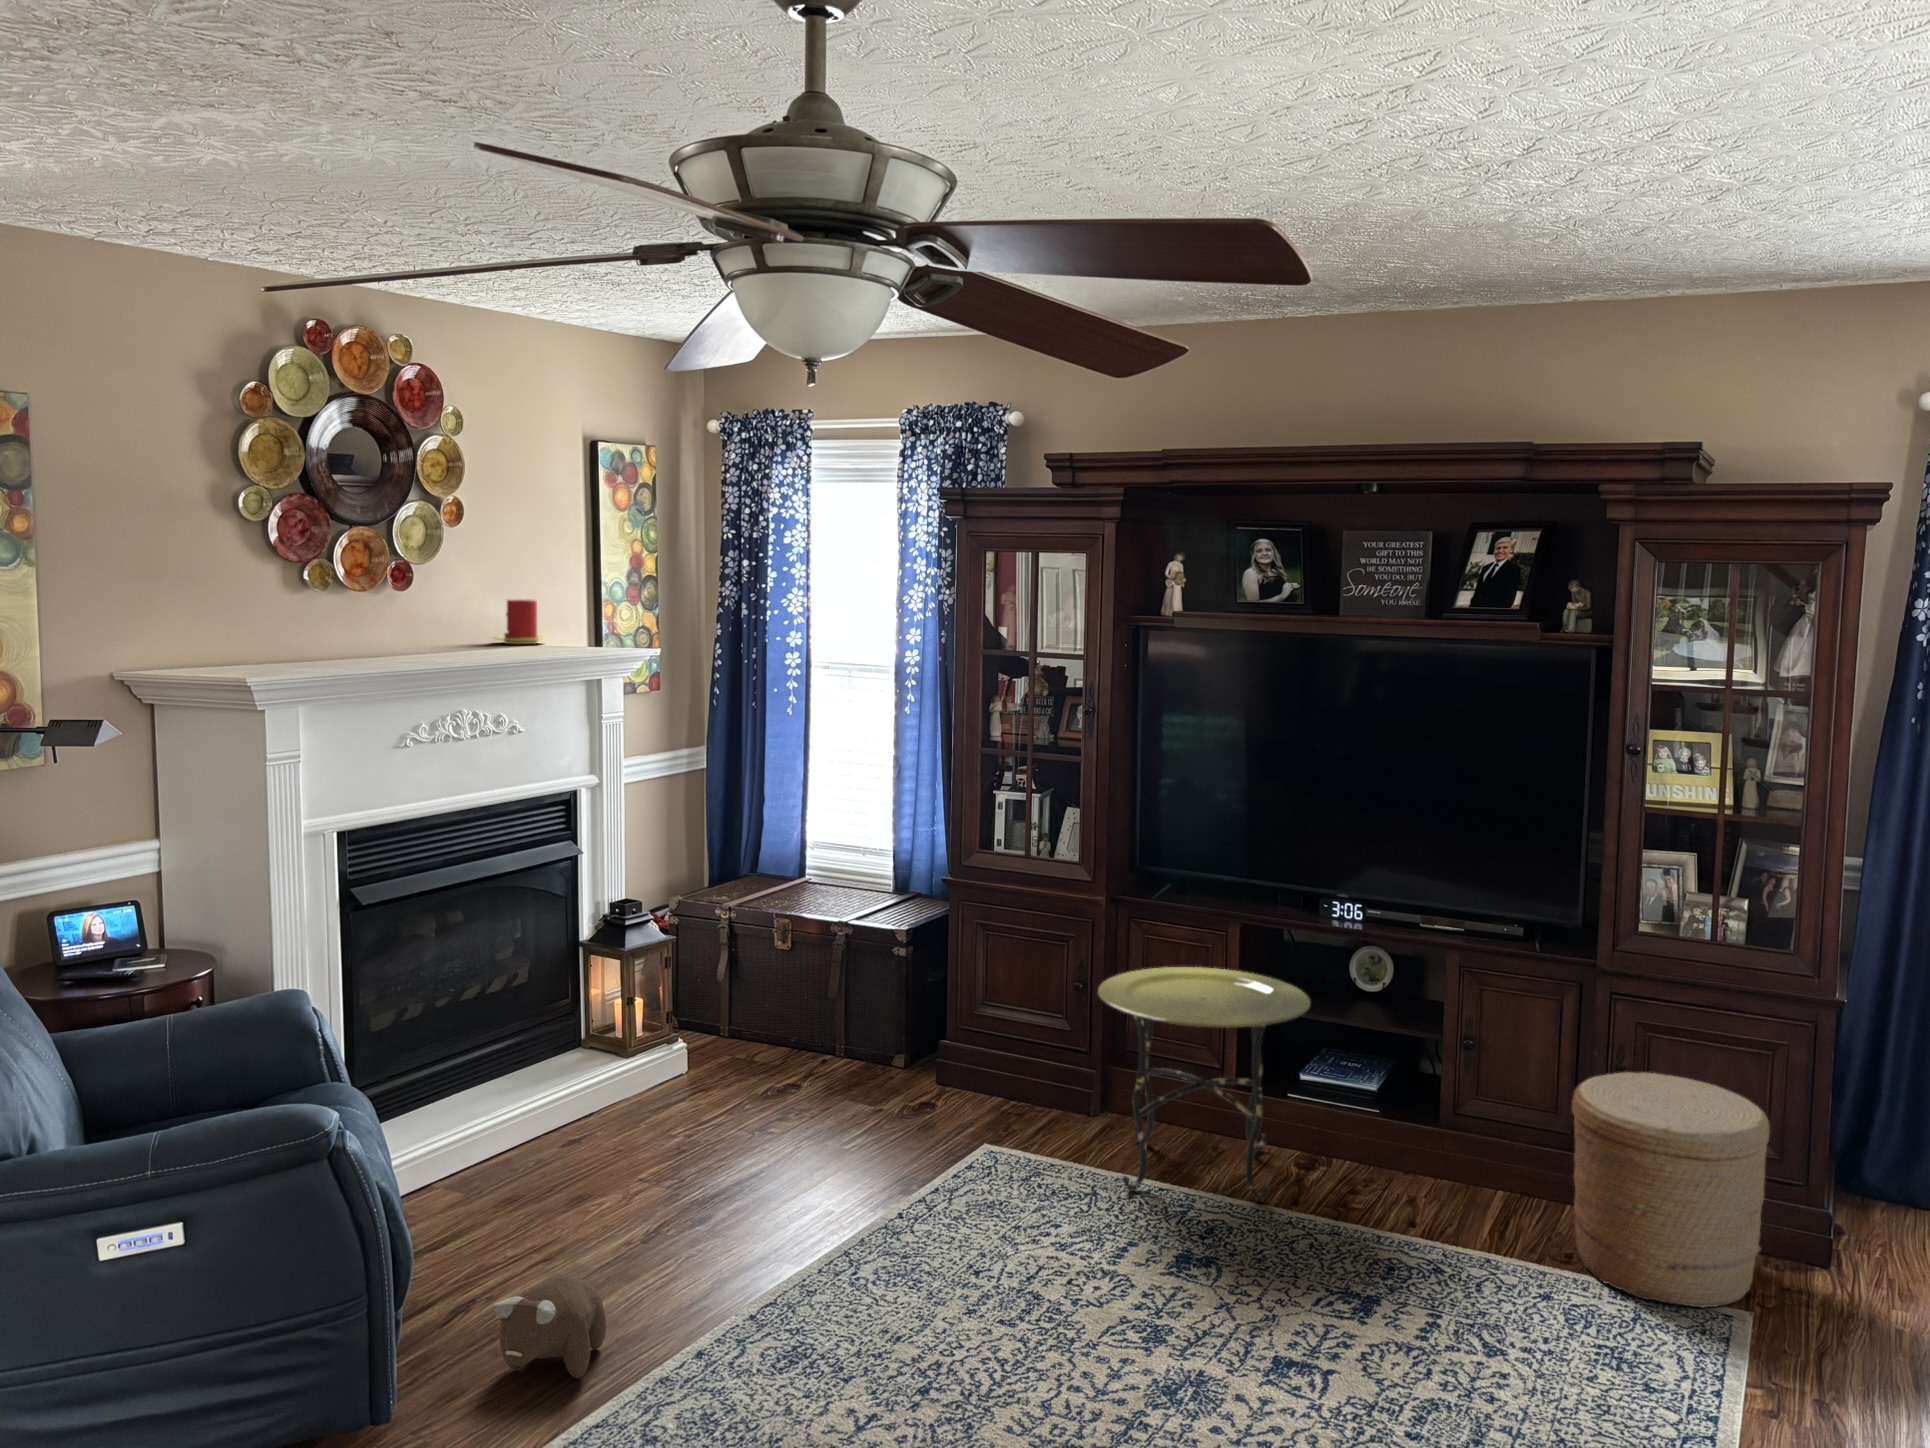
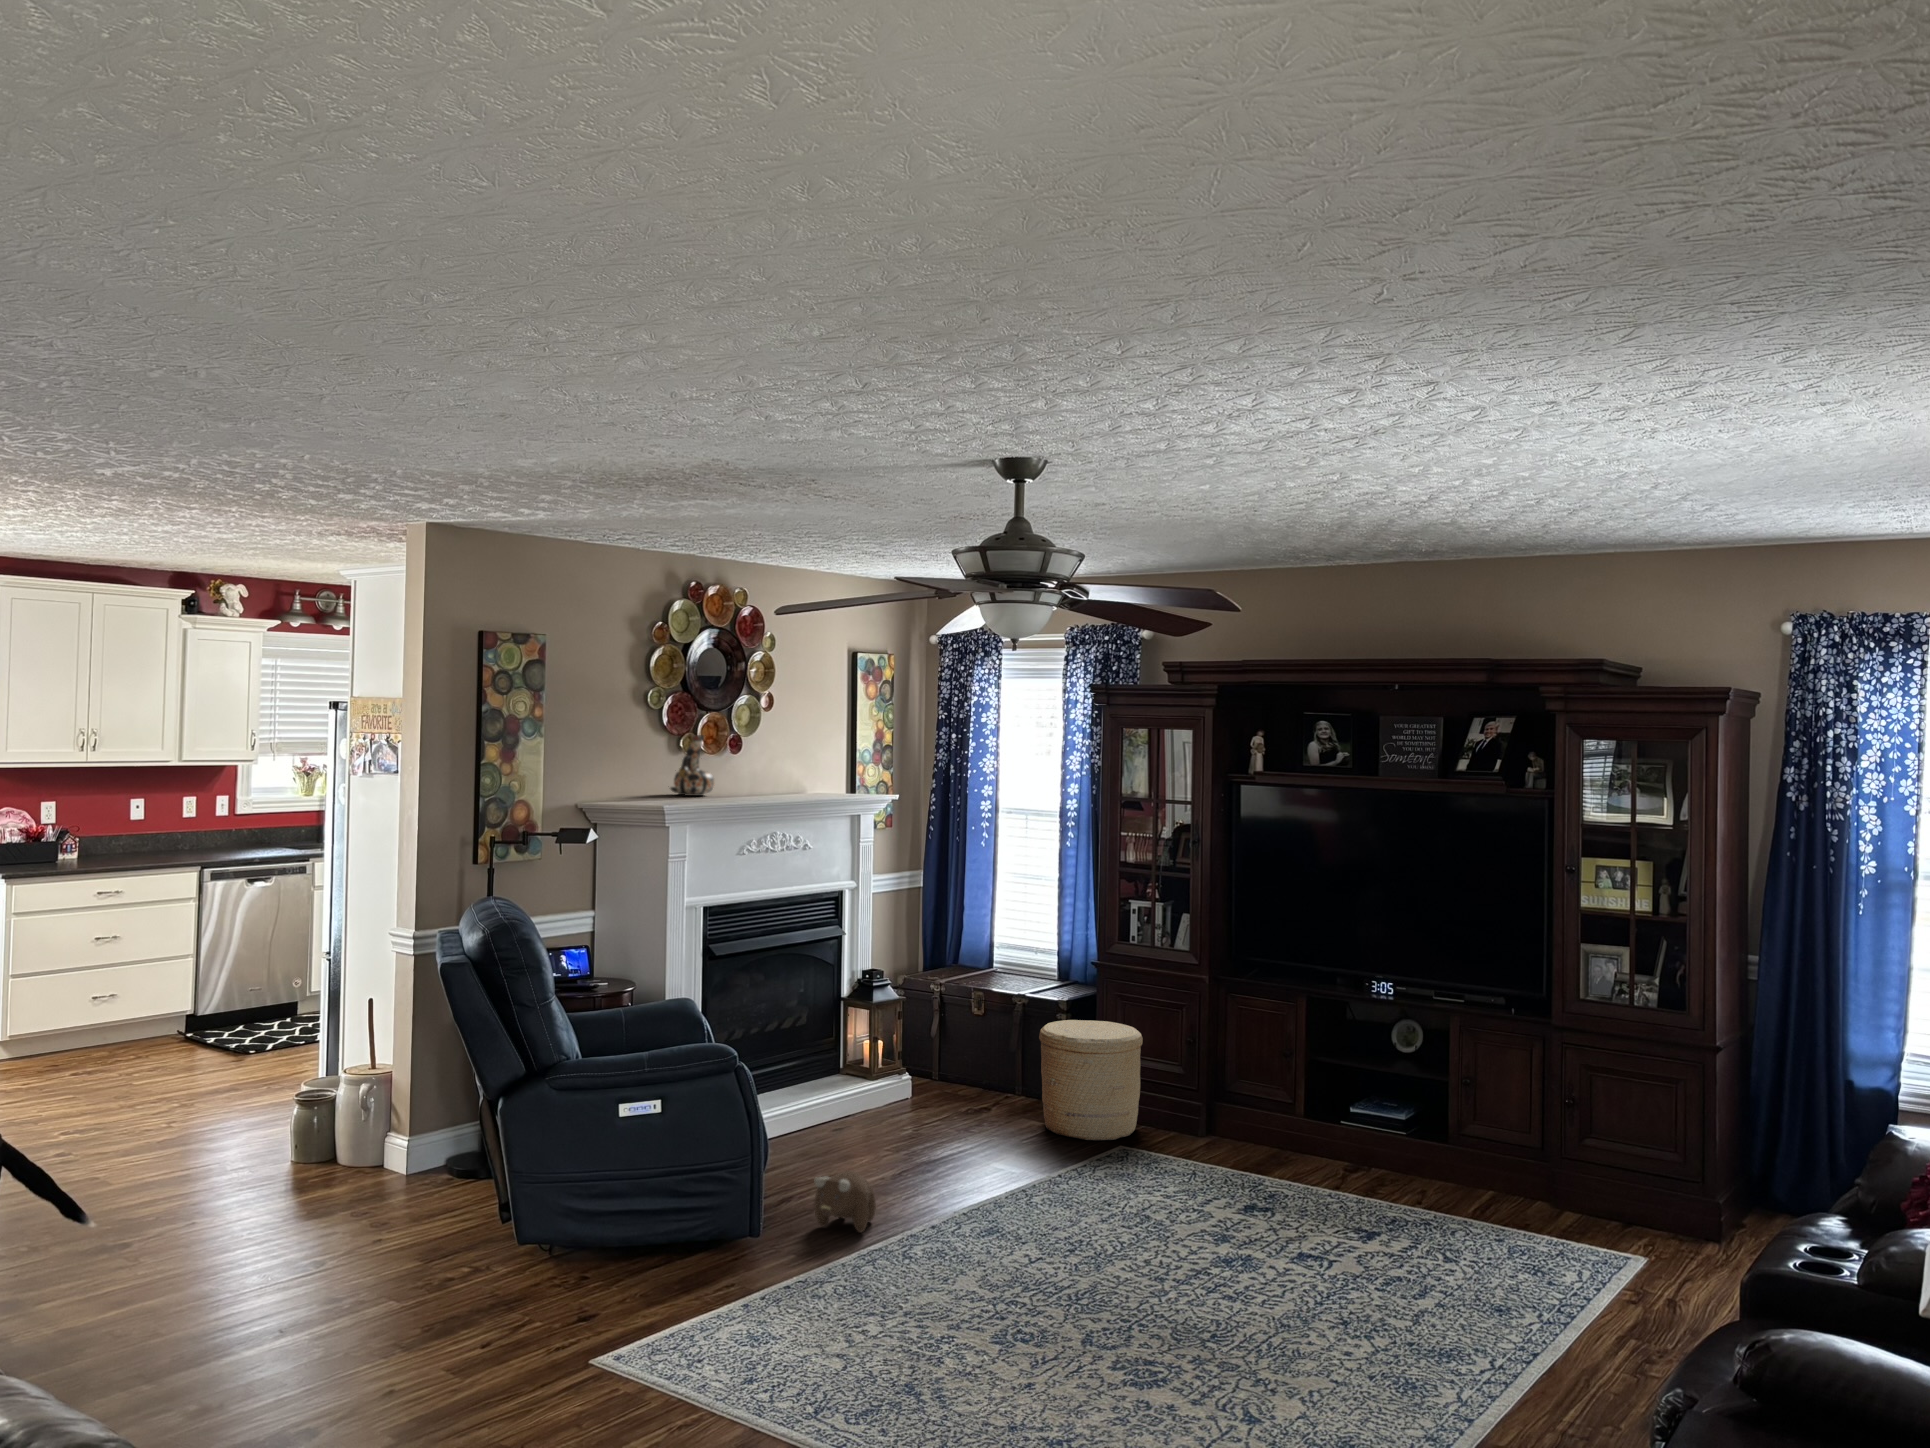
decorative vase: none [287,563,365,658] -> present [670,735,715,796]
candle: present [495,599,547,644] -> none [786,760,822,791]
side table: present [1098,967,1310,1201] -> none [1198,1025,1349,1185]
woven basket: present [1572,1072,1770,1308] -> present [1039,1020,1143,1140]

